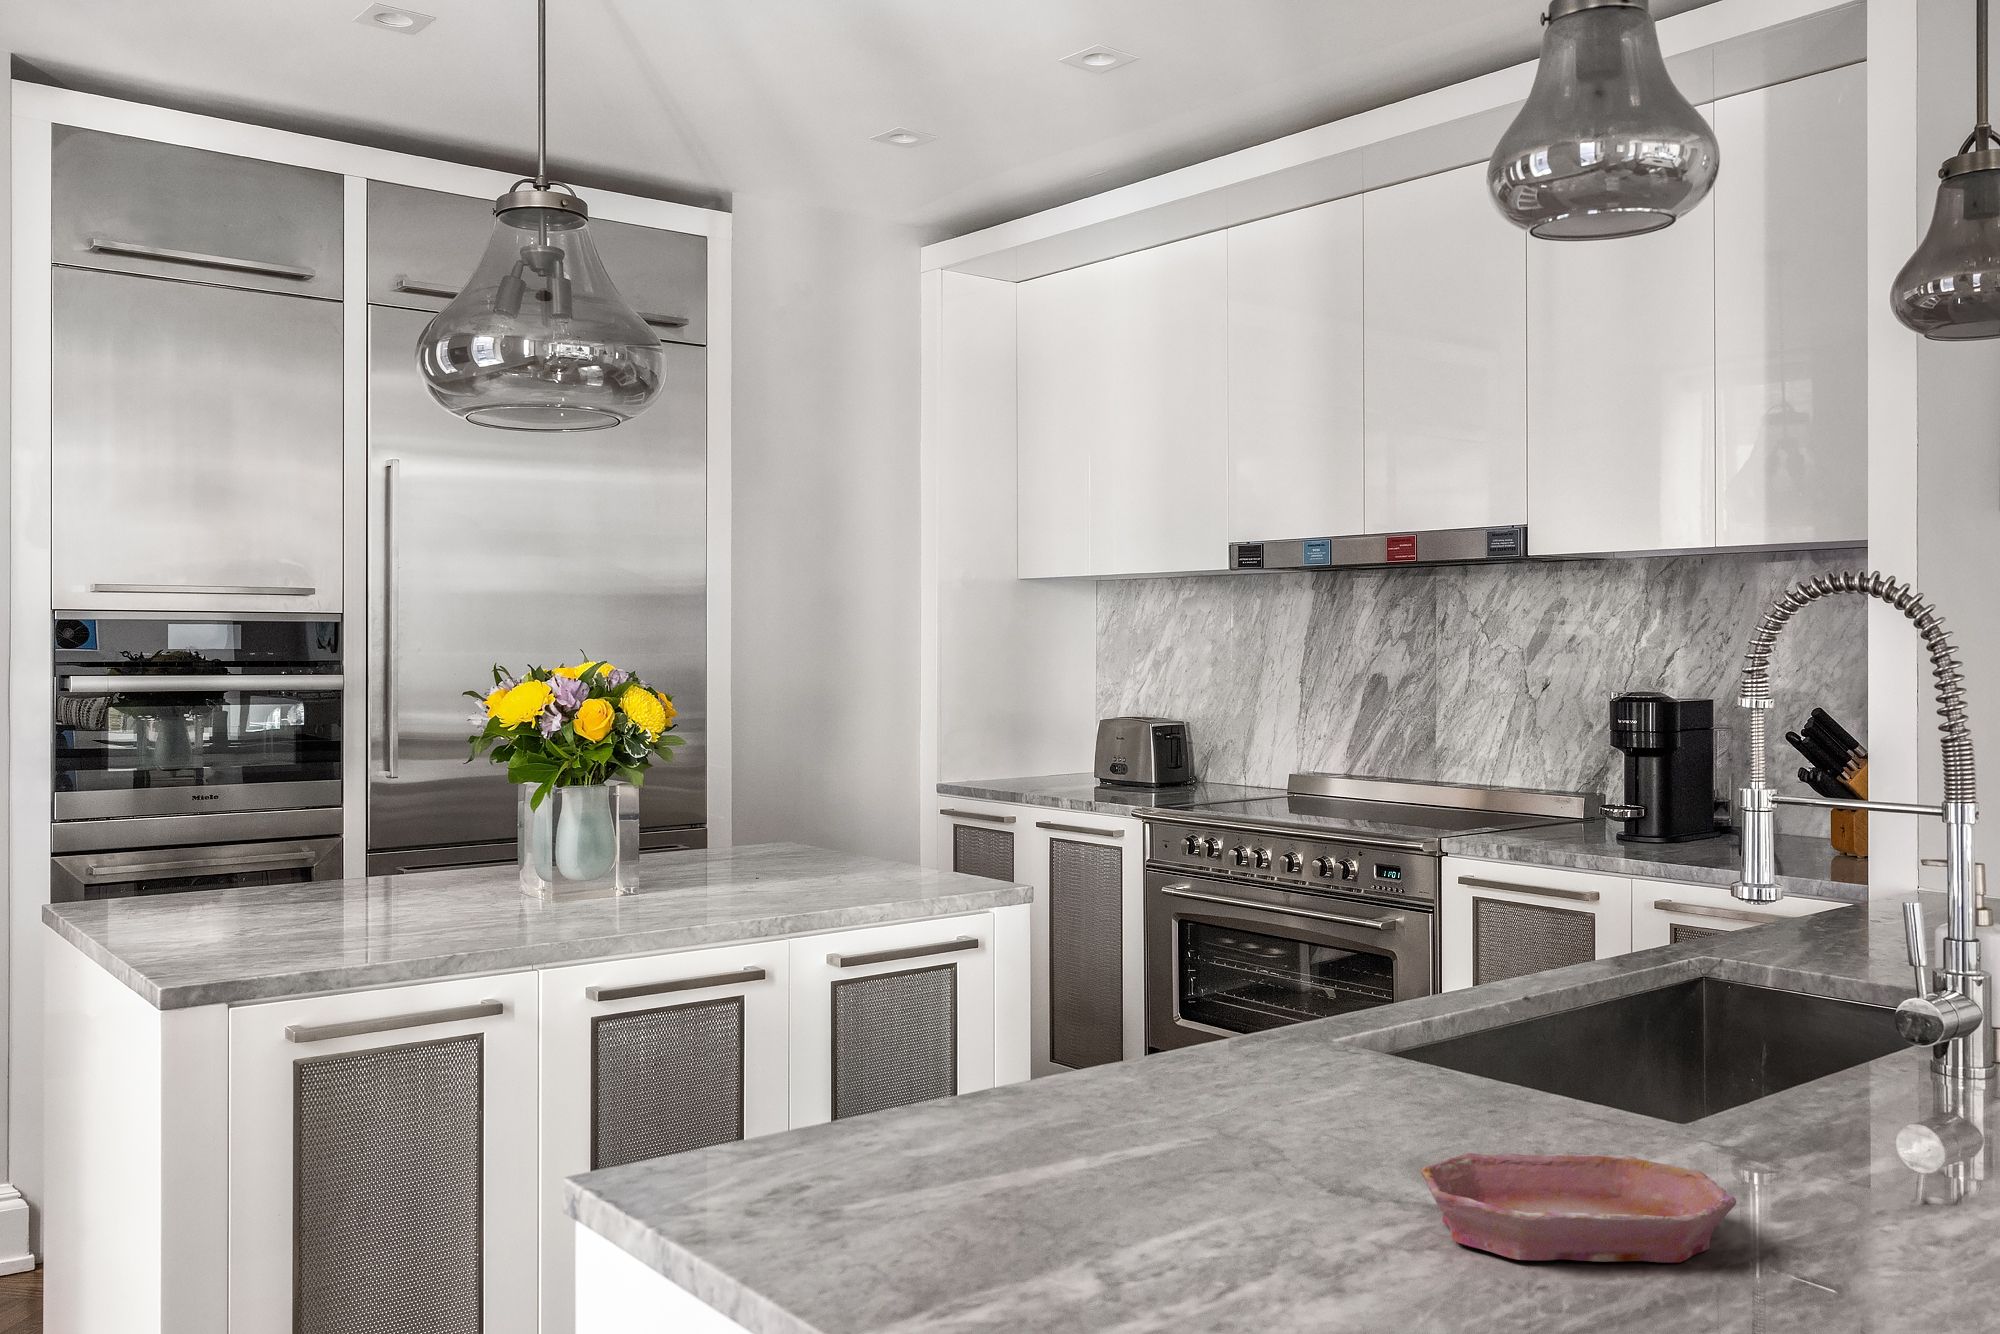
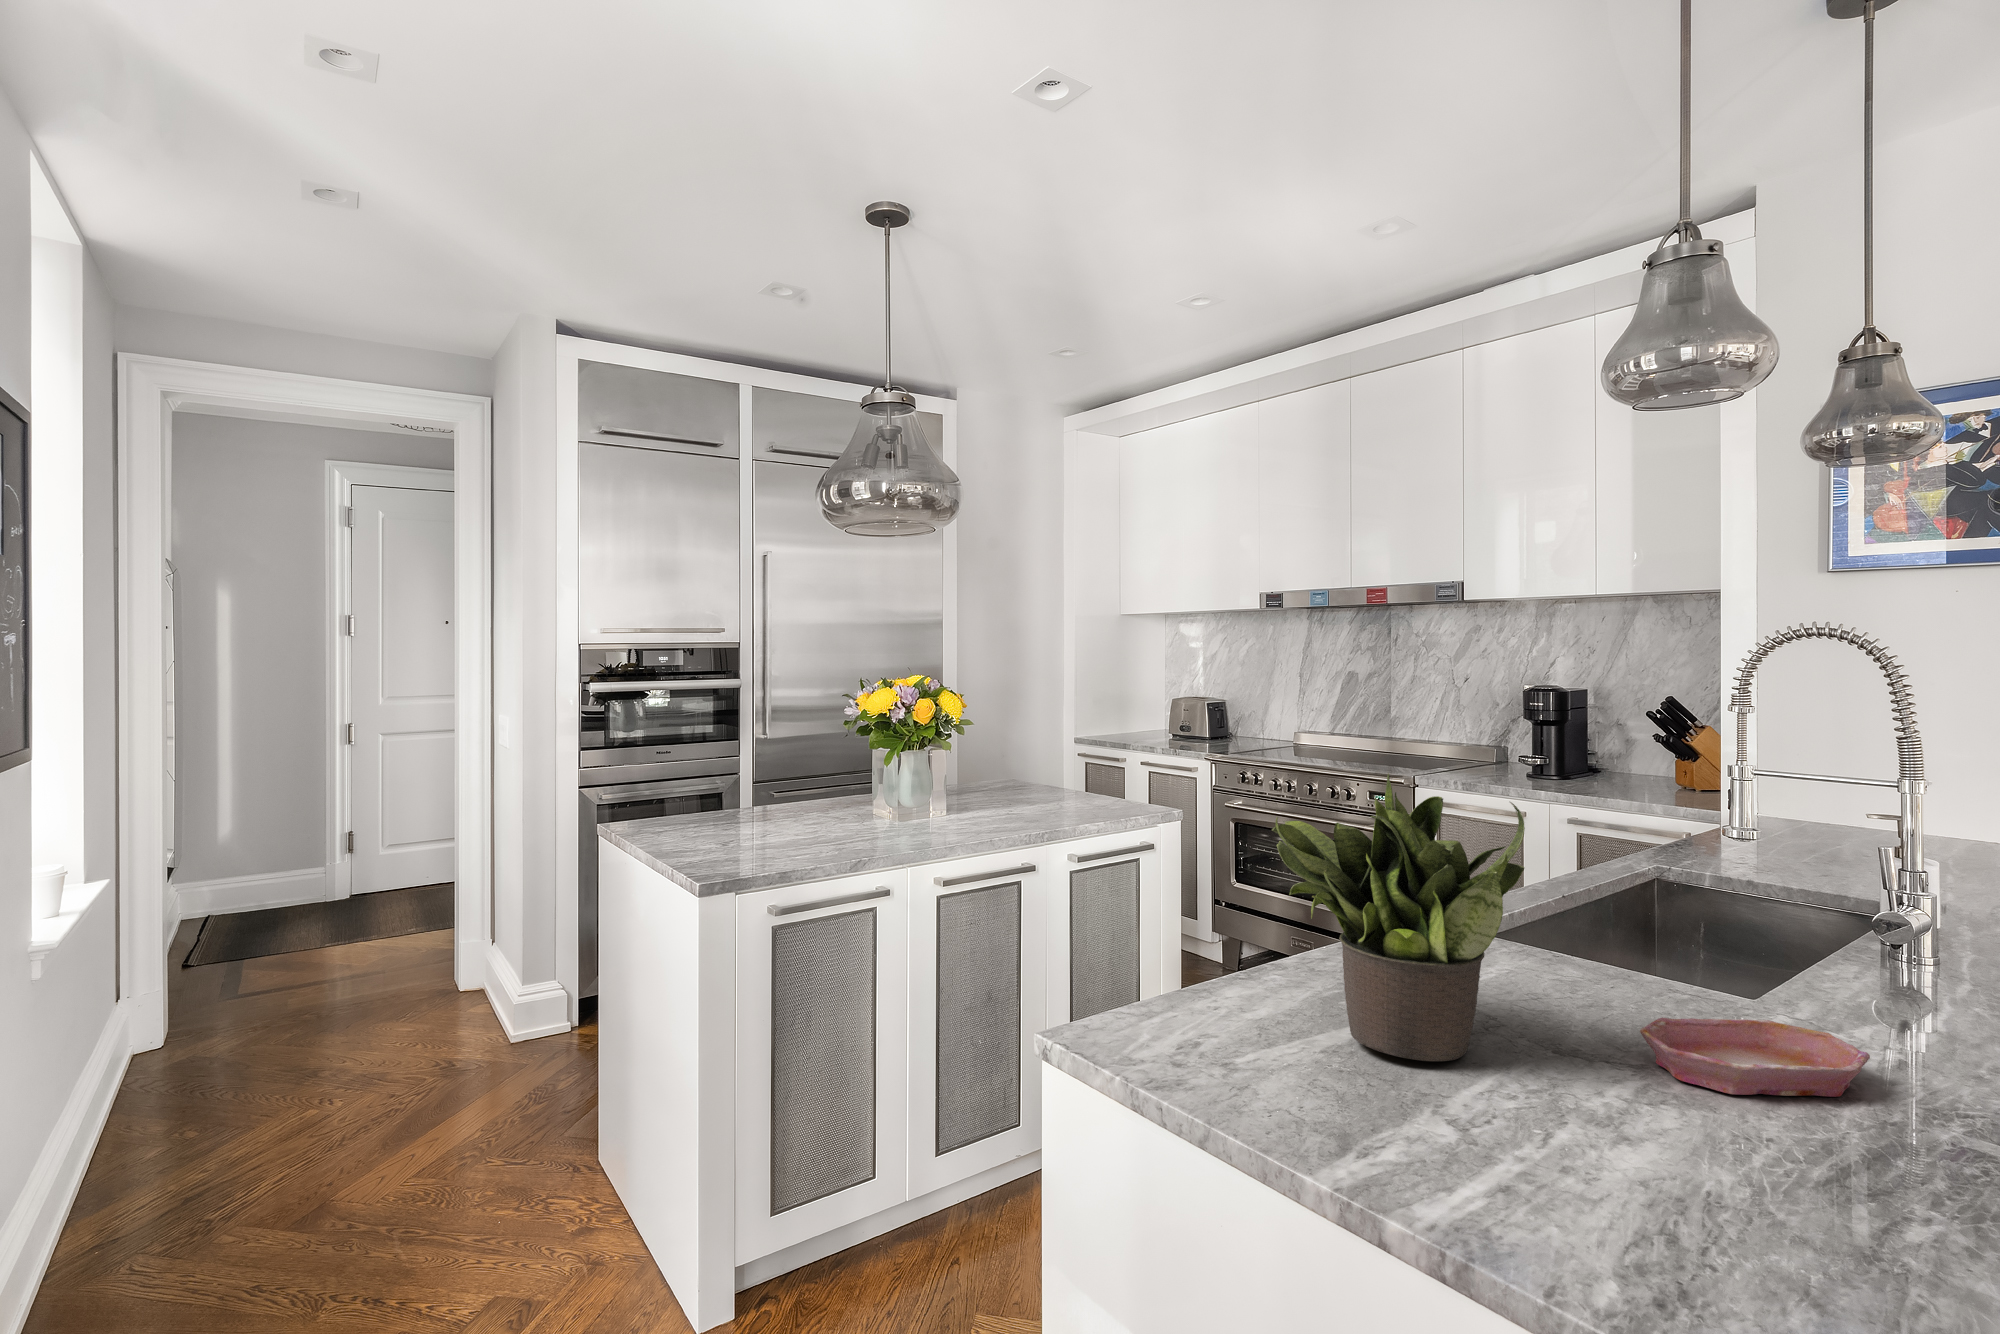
potted plant: none [884,769,1254,1218] -> present [1272,773,1525,1061]

